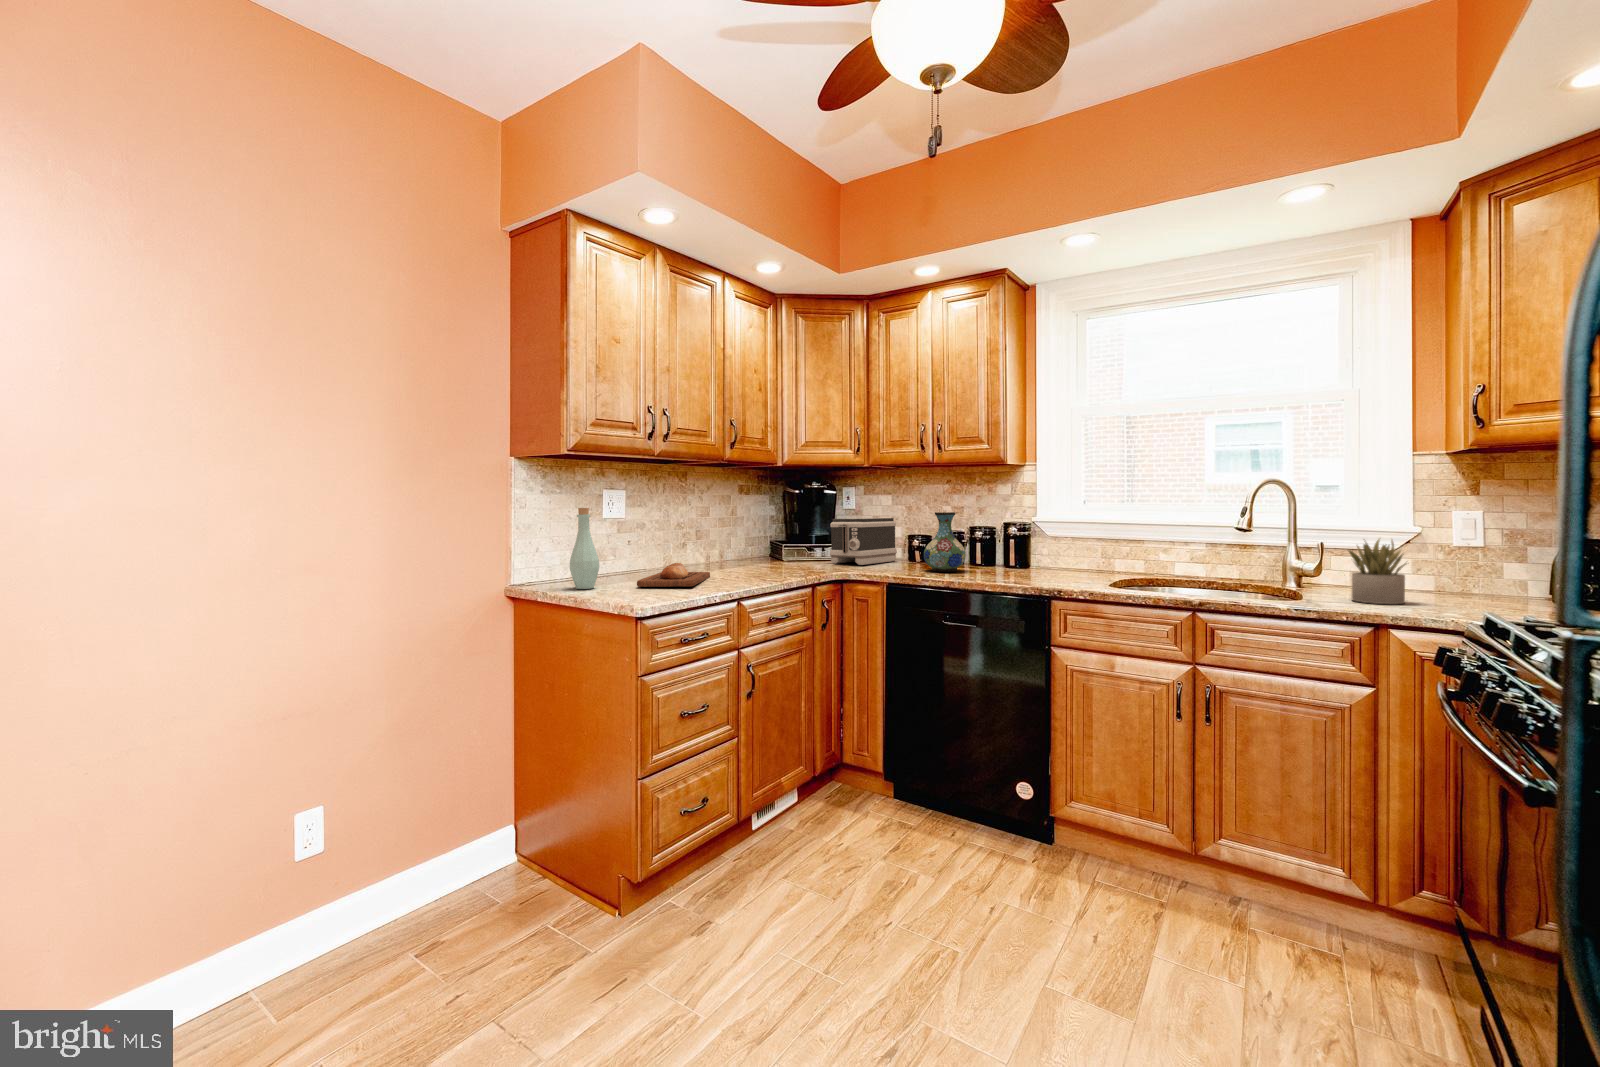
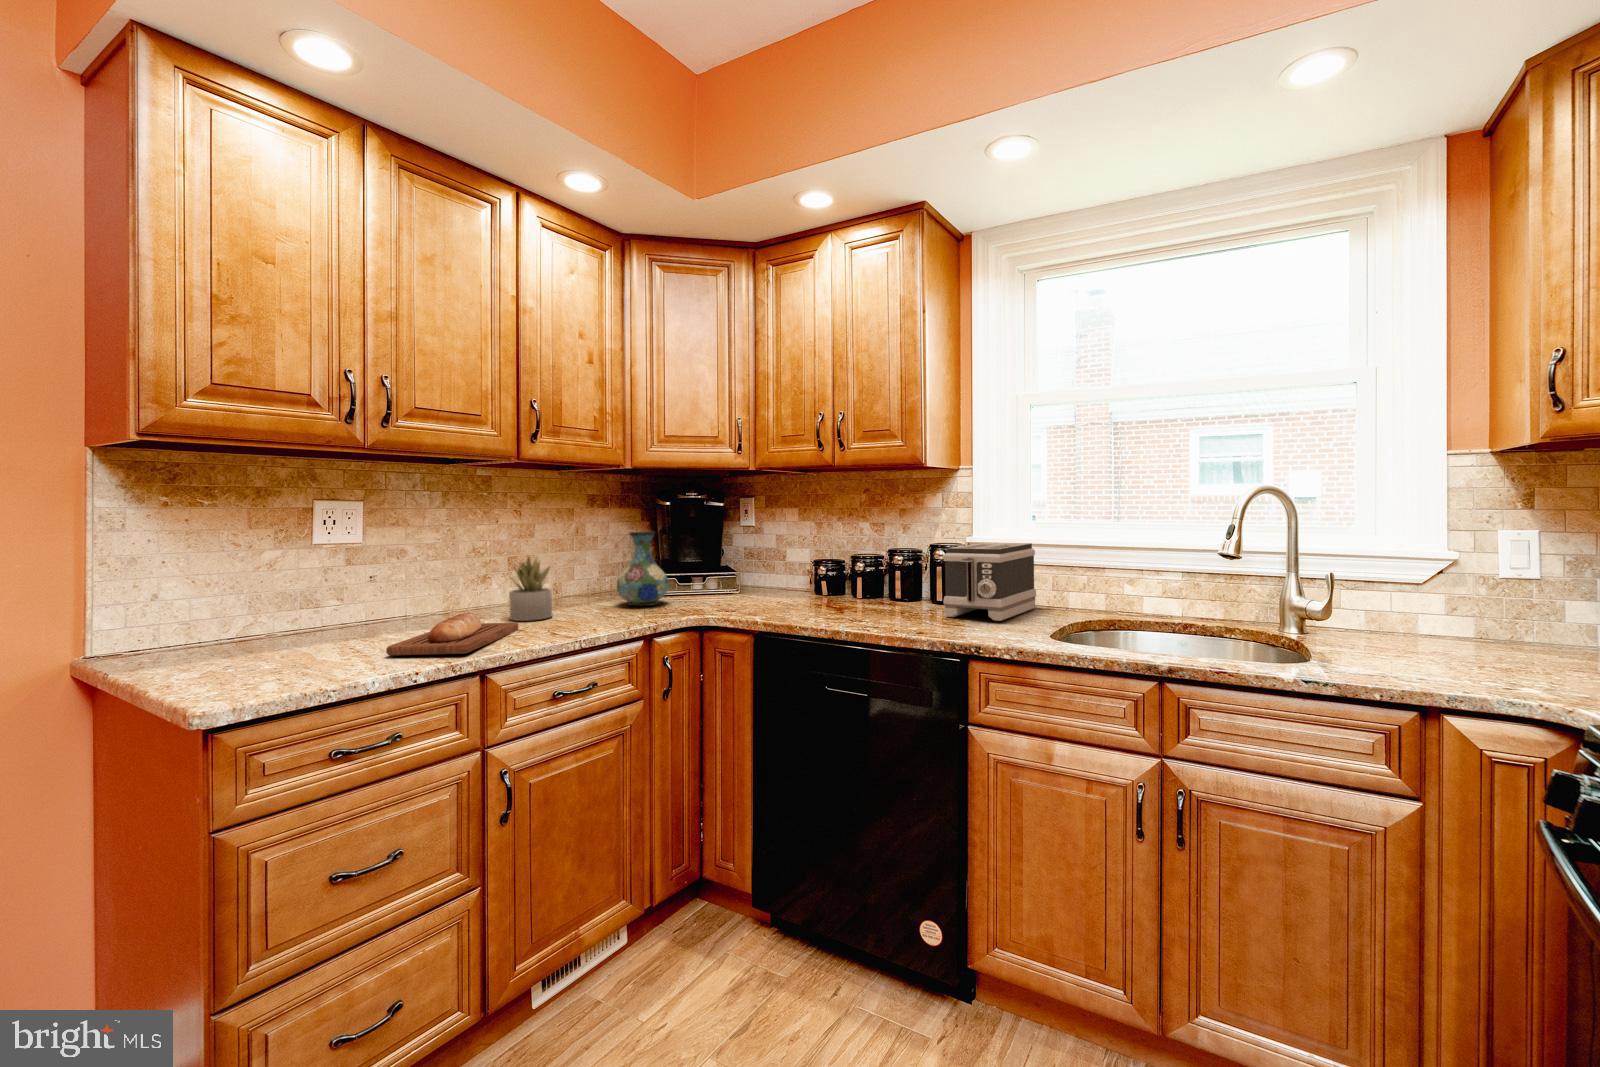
bottle: present [570,508,599,589] -> none [283,544,333,662]
vase: present [924,512,966,572] -> present [617,531,669,606]
toaster: present [830,518,897,565] -> present [943,543,1036,621]
succulent plant: present [1349,539,1407,604] -> present [509,555,552,621]

